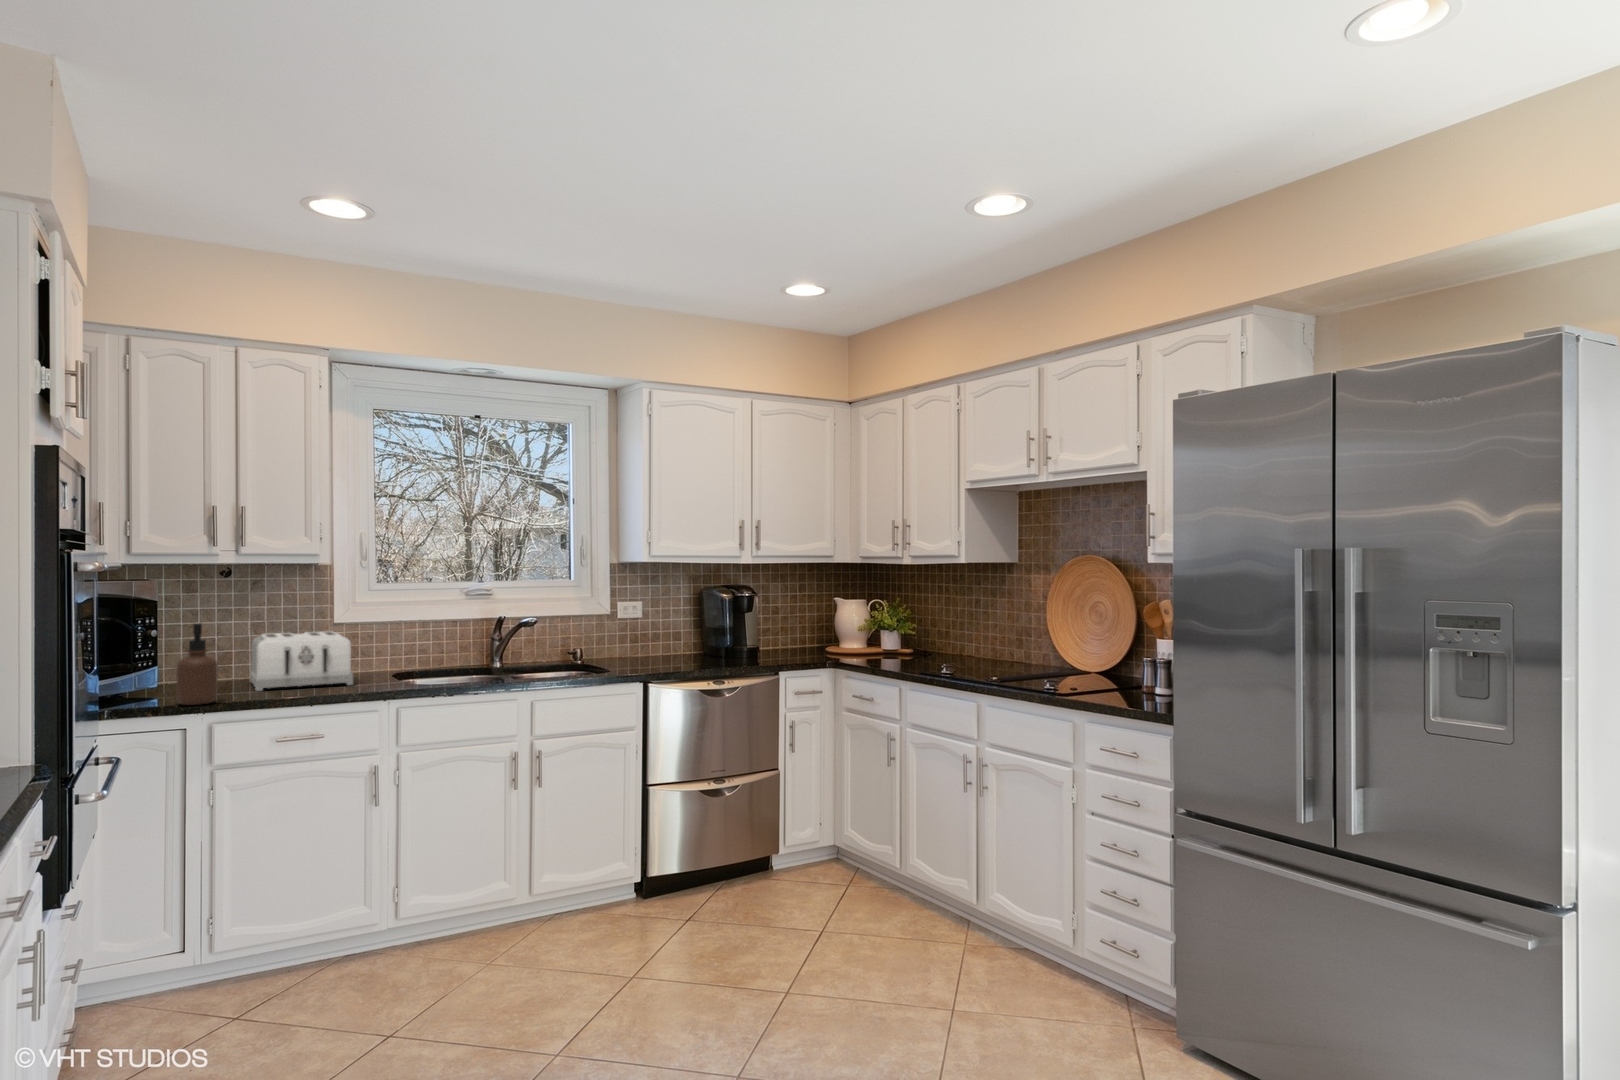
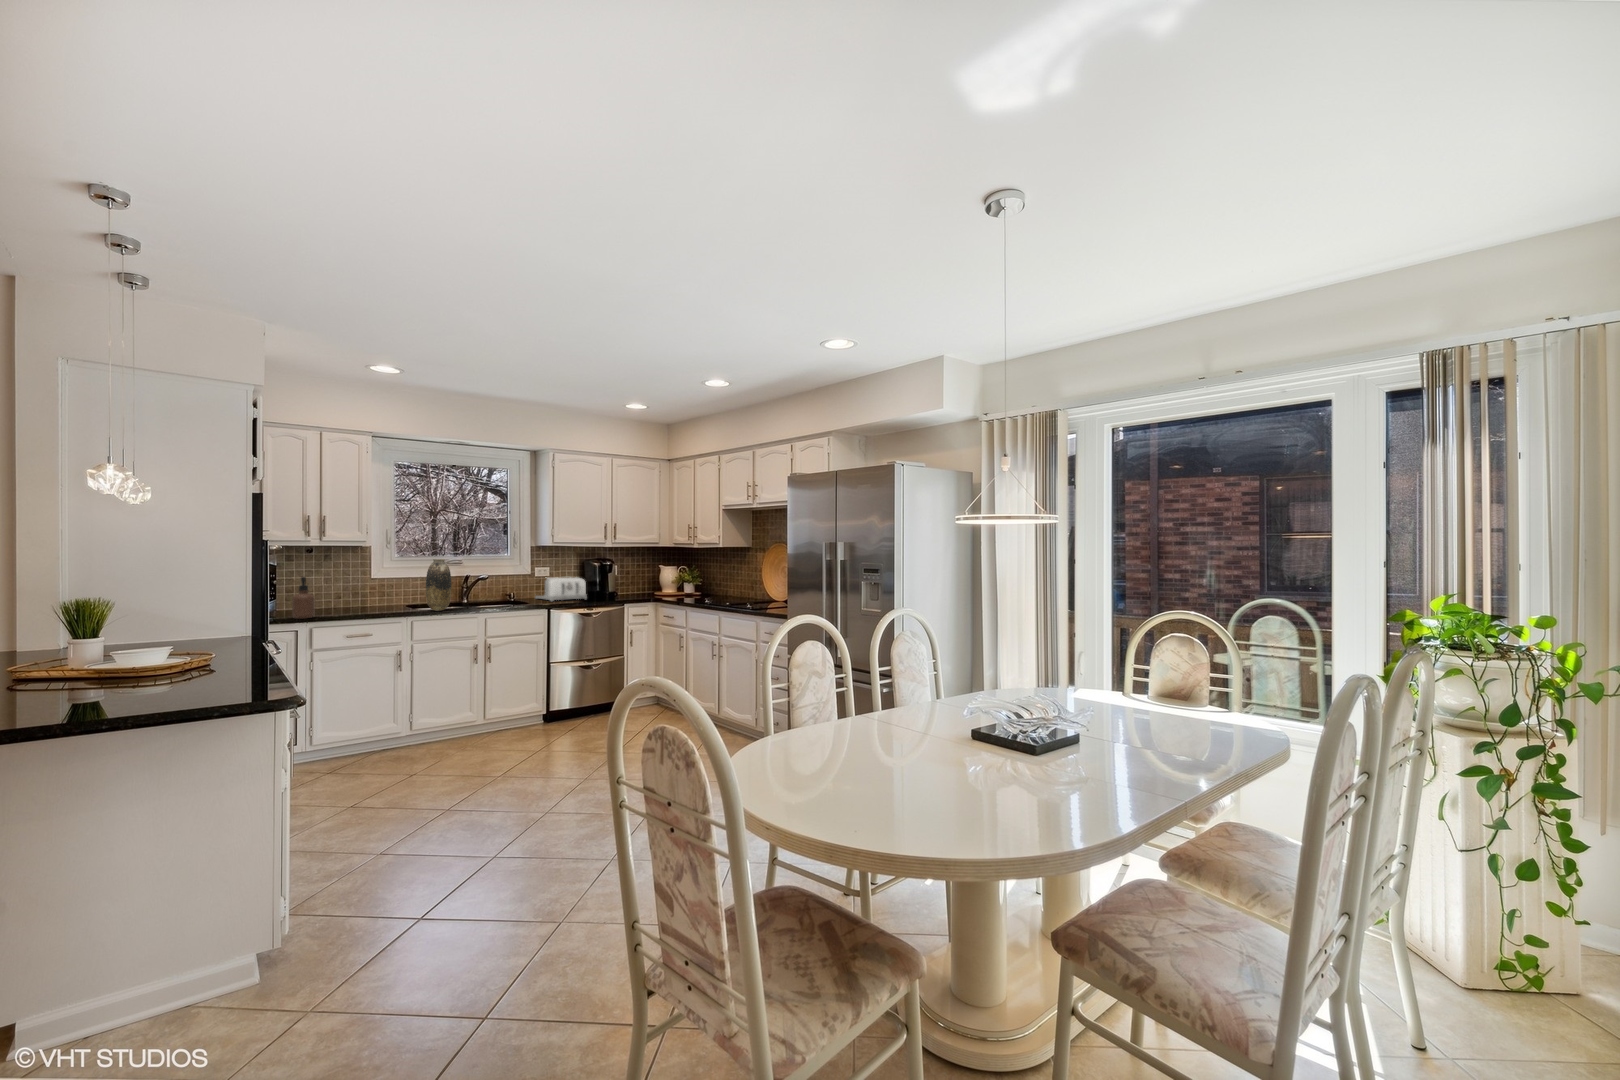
vase: none [423,589,468,687] -> present [426,559,451,611]
toaster: present [250,631,353,691] -> present [535,578,587,601]

